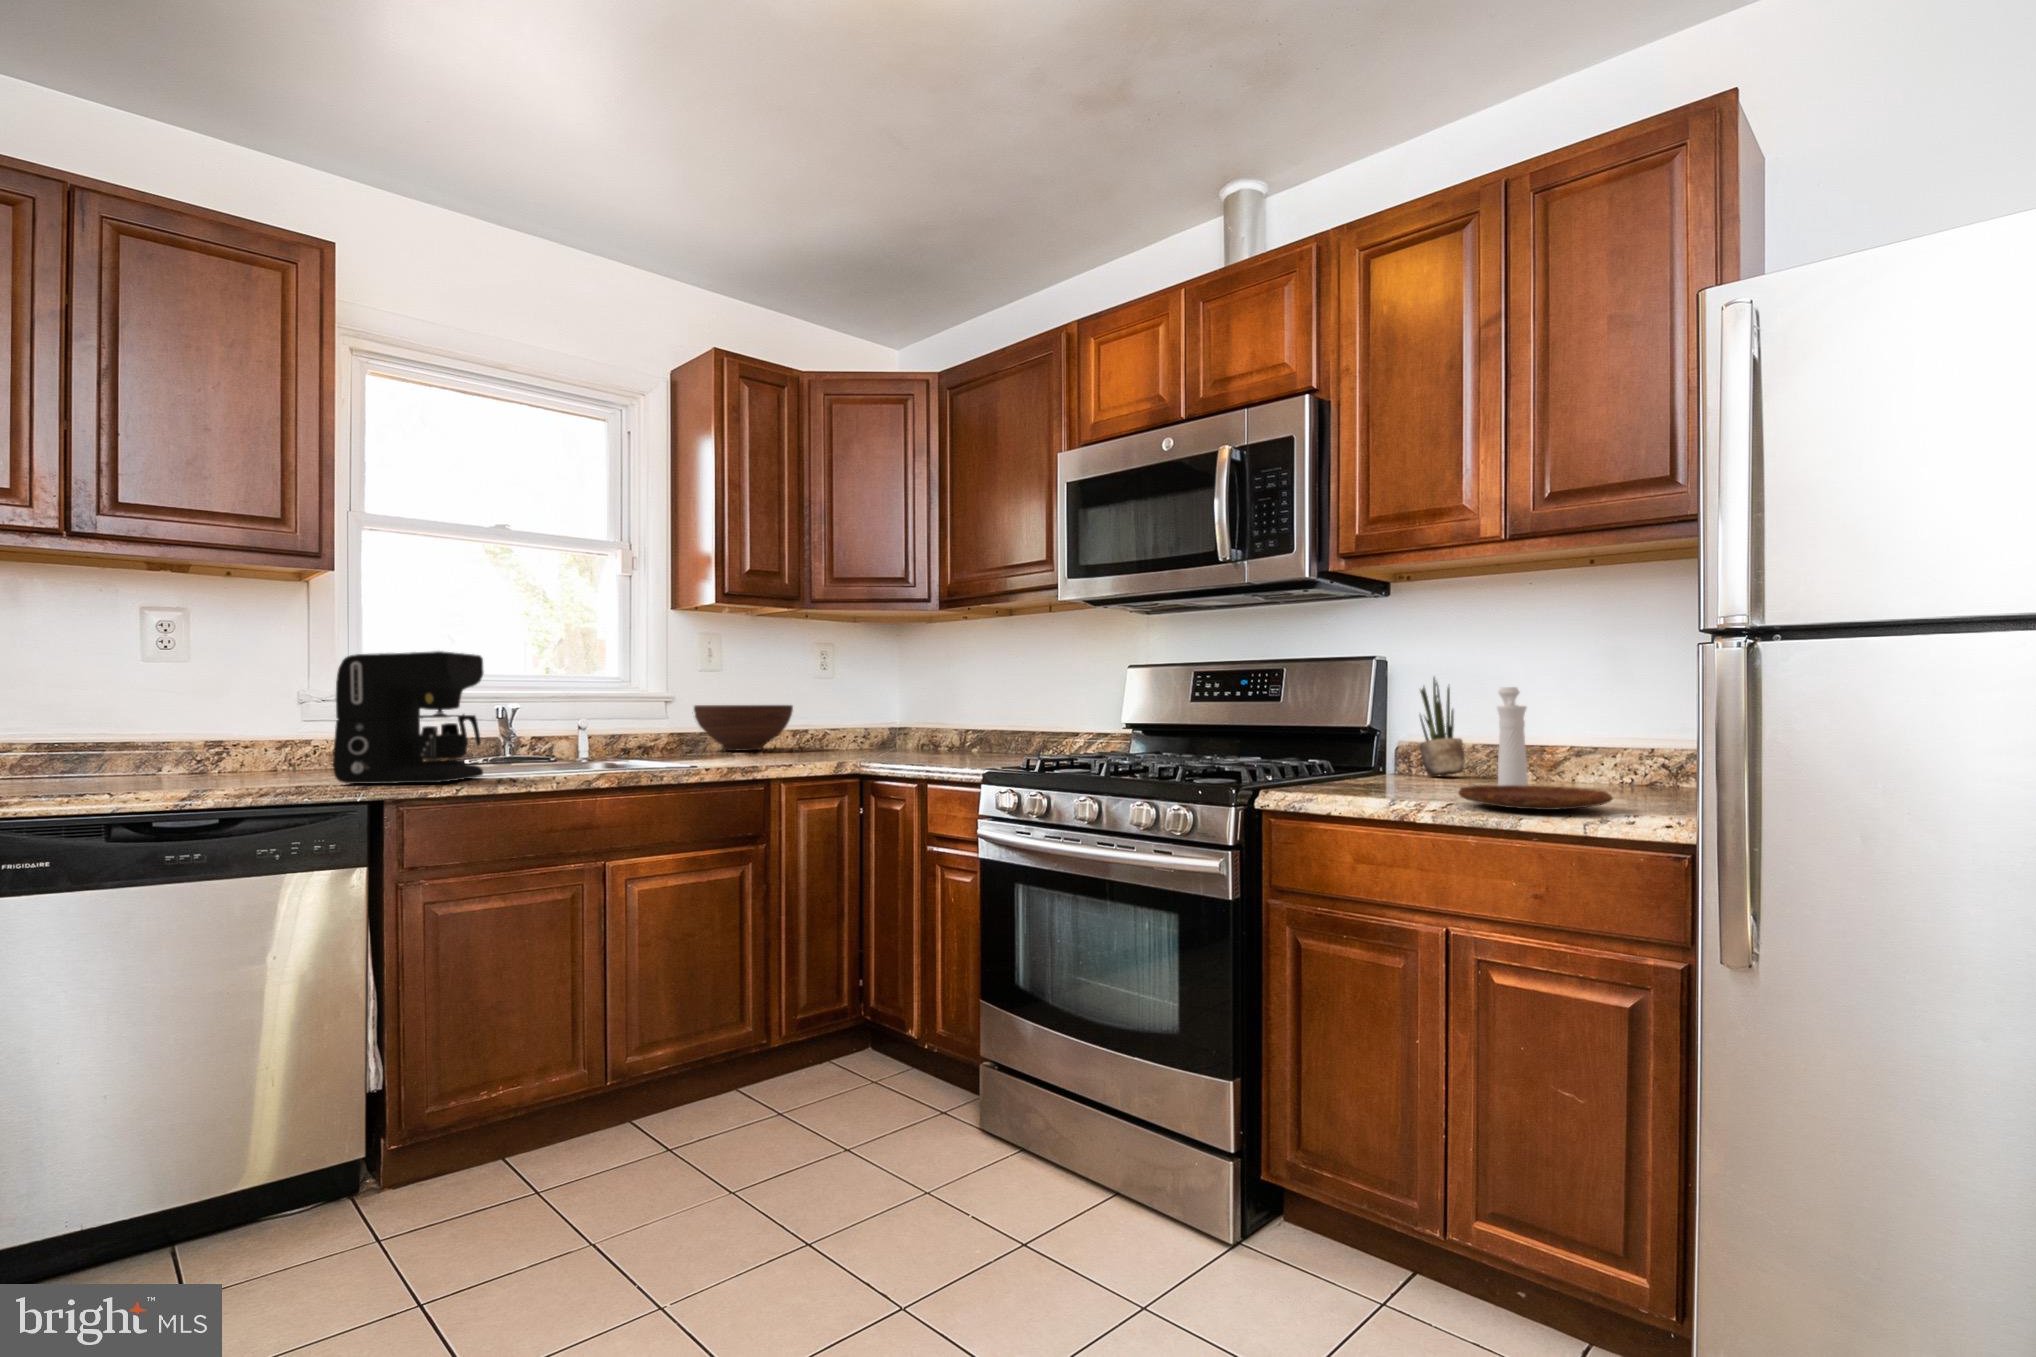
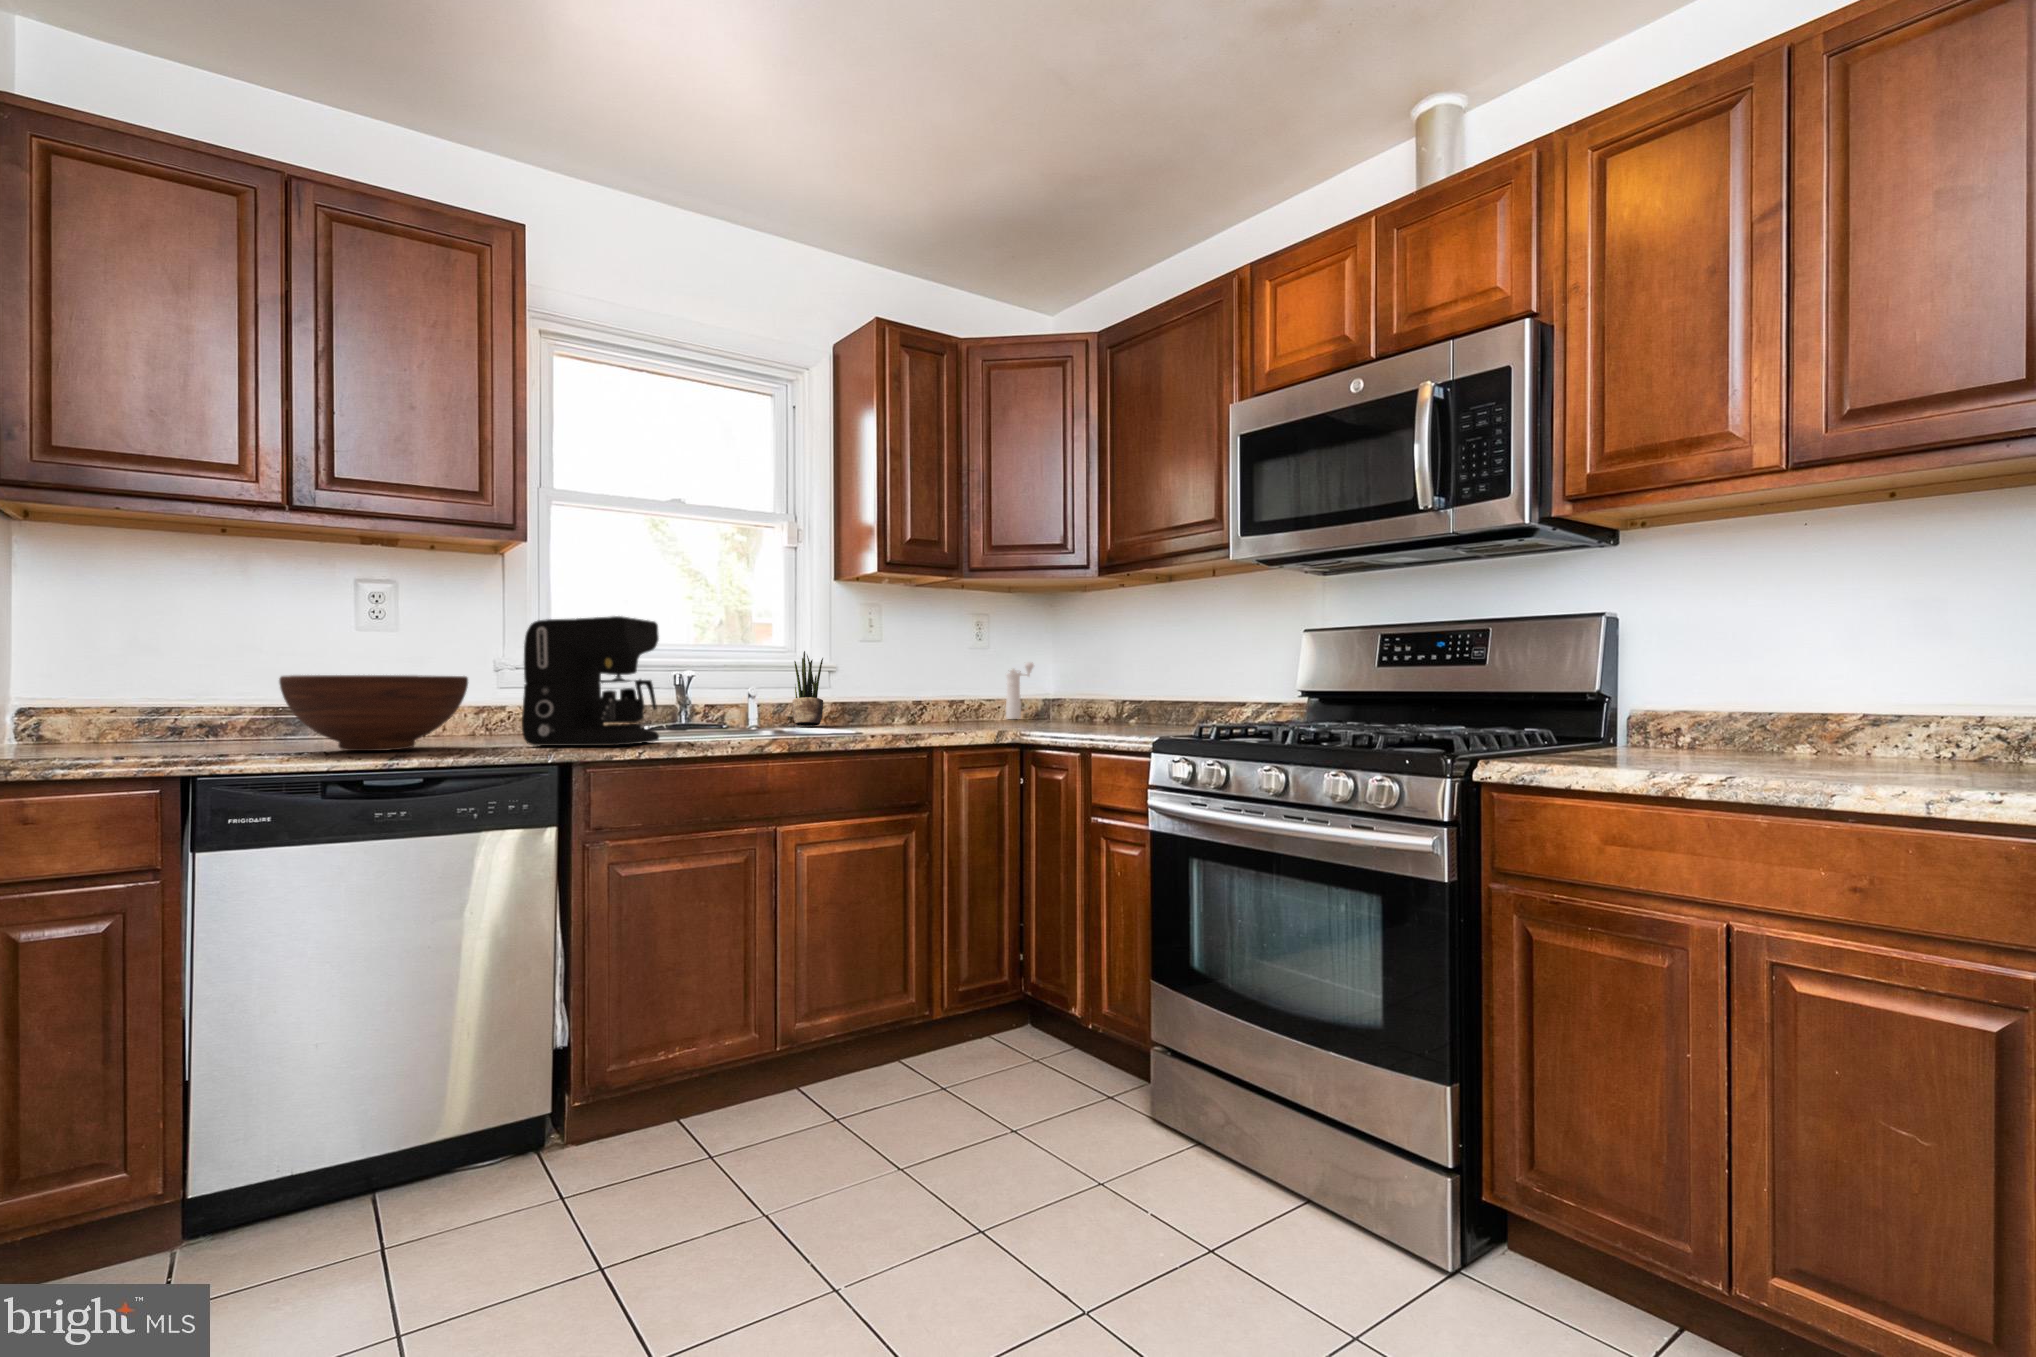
potted plant: present [1419,678,1464,775] -> present [792,651,823,726]
pepper mill: present [1497,687,1528,786] -> present [1006,662,1034,719]
fruit bowl: present [694,705,793,751] -> present [279,675,468,751]
tray: present [1459,785,1613,810] -> none [1743,756,1966,783]

